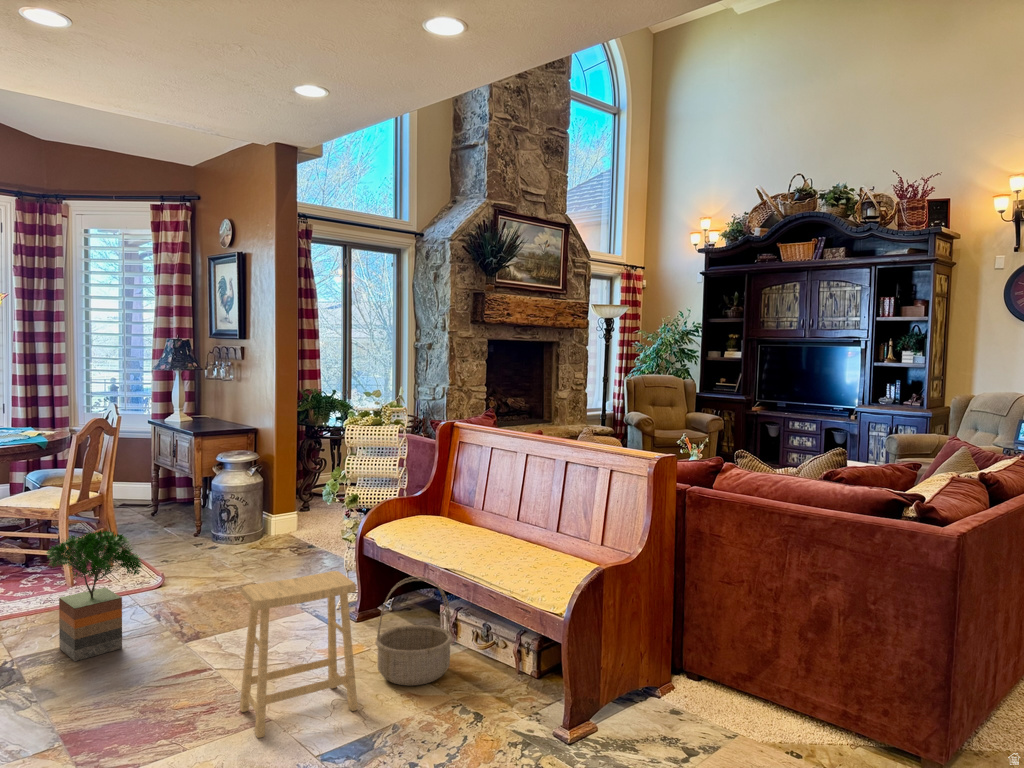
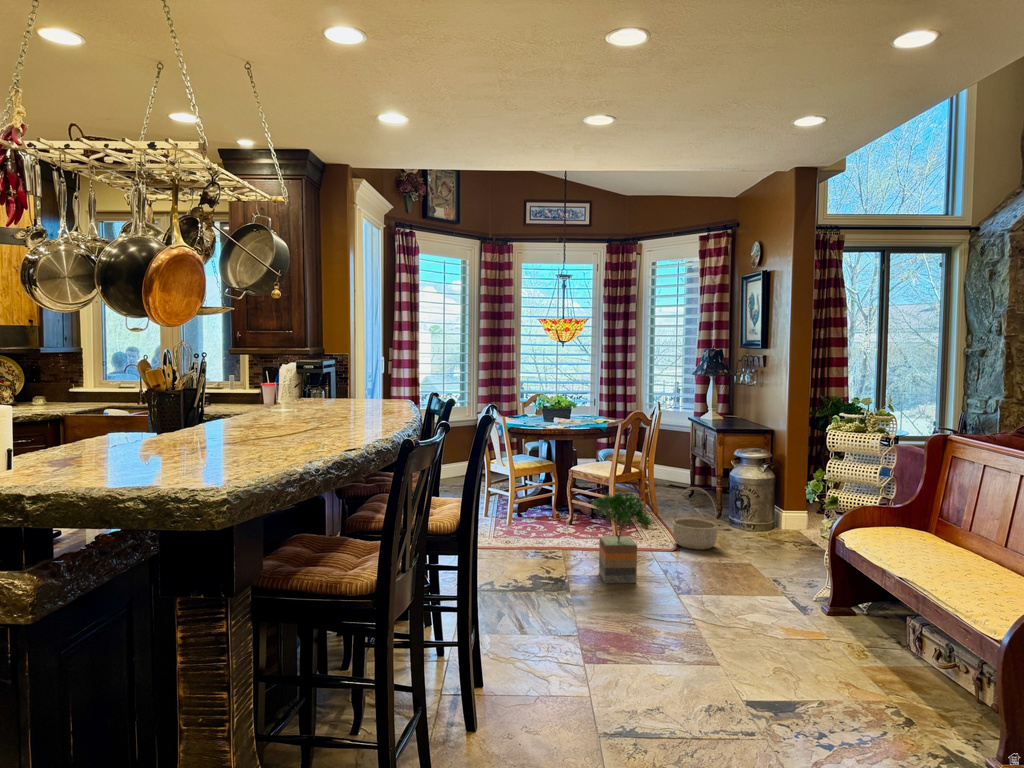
footstool: present [240,571,358,738] -> none [699,549,795,679]
basket: present [375,577,453,686] -> present [672,487,718,550]

